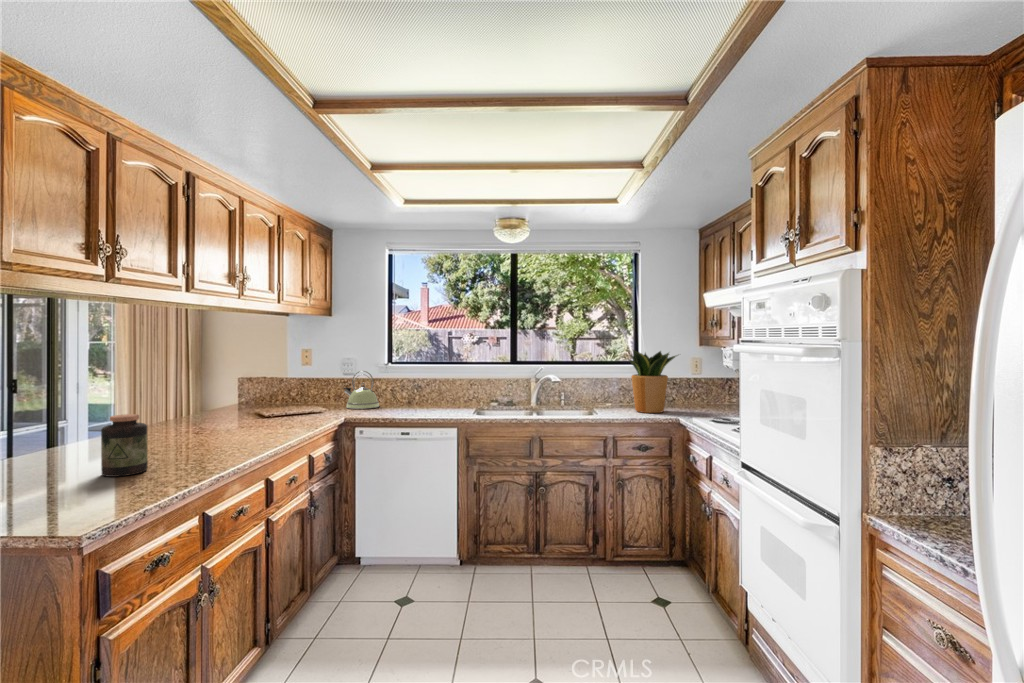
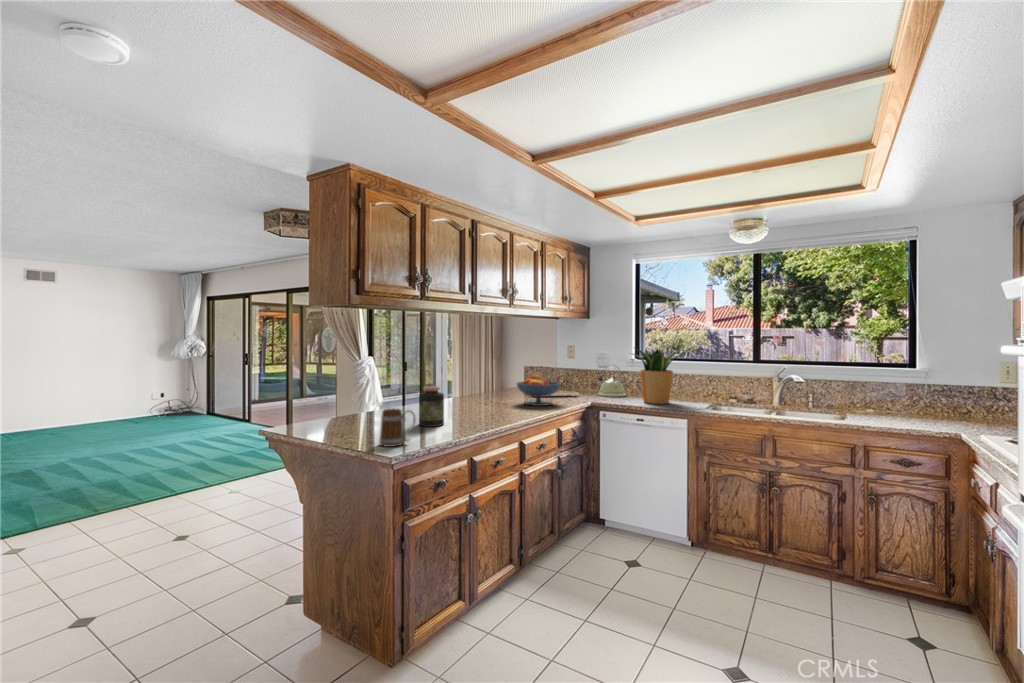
potted plant: present [624,350,677,413] -> present [632,349,678,404]
fruit bowl: none [244,387,308,428] -> present [517,375,561,406]
mug: none [42,455,115,520] -> present [379,409,416,447]

